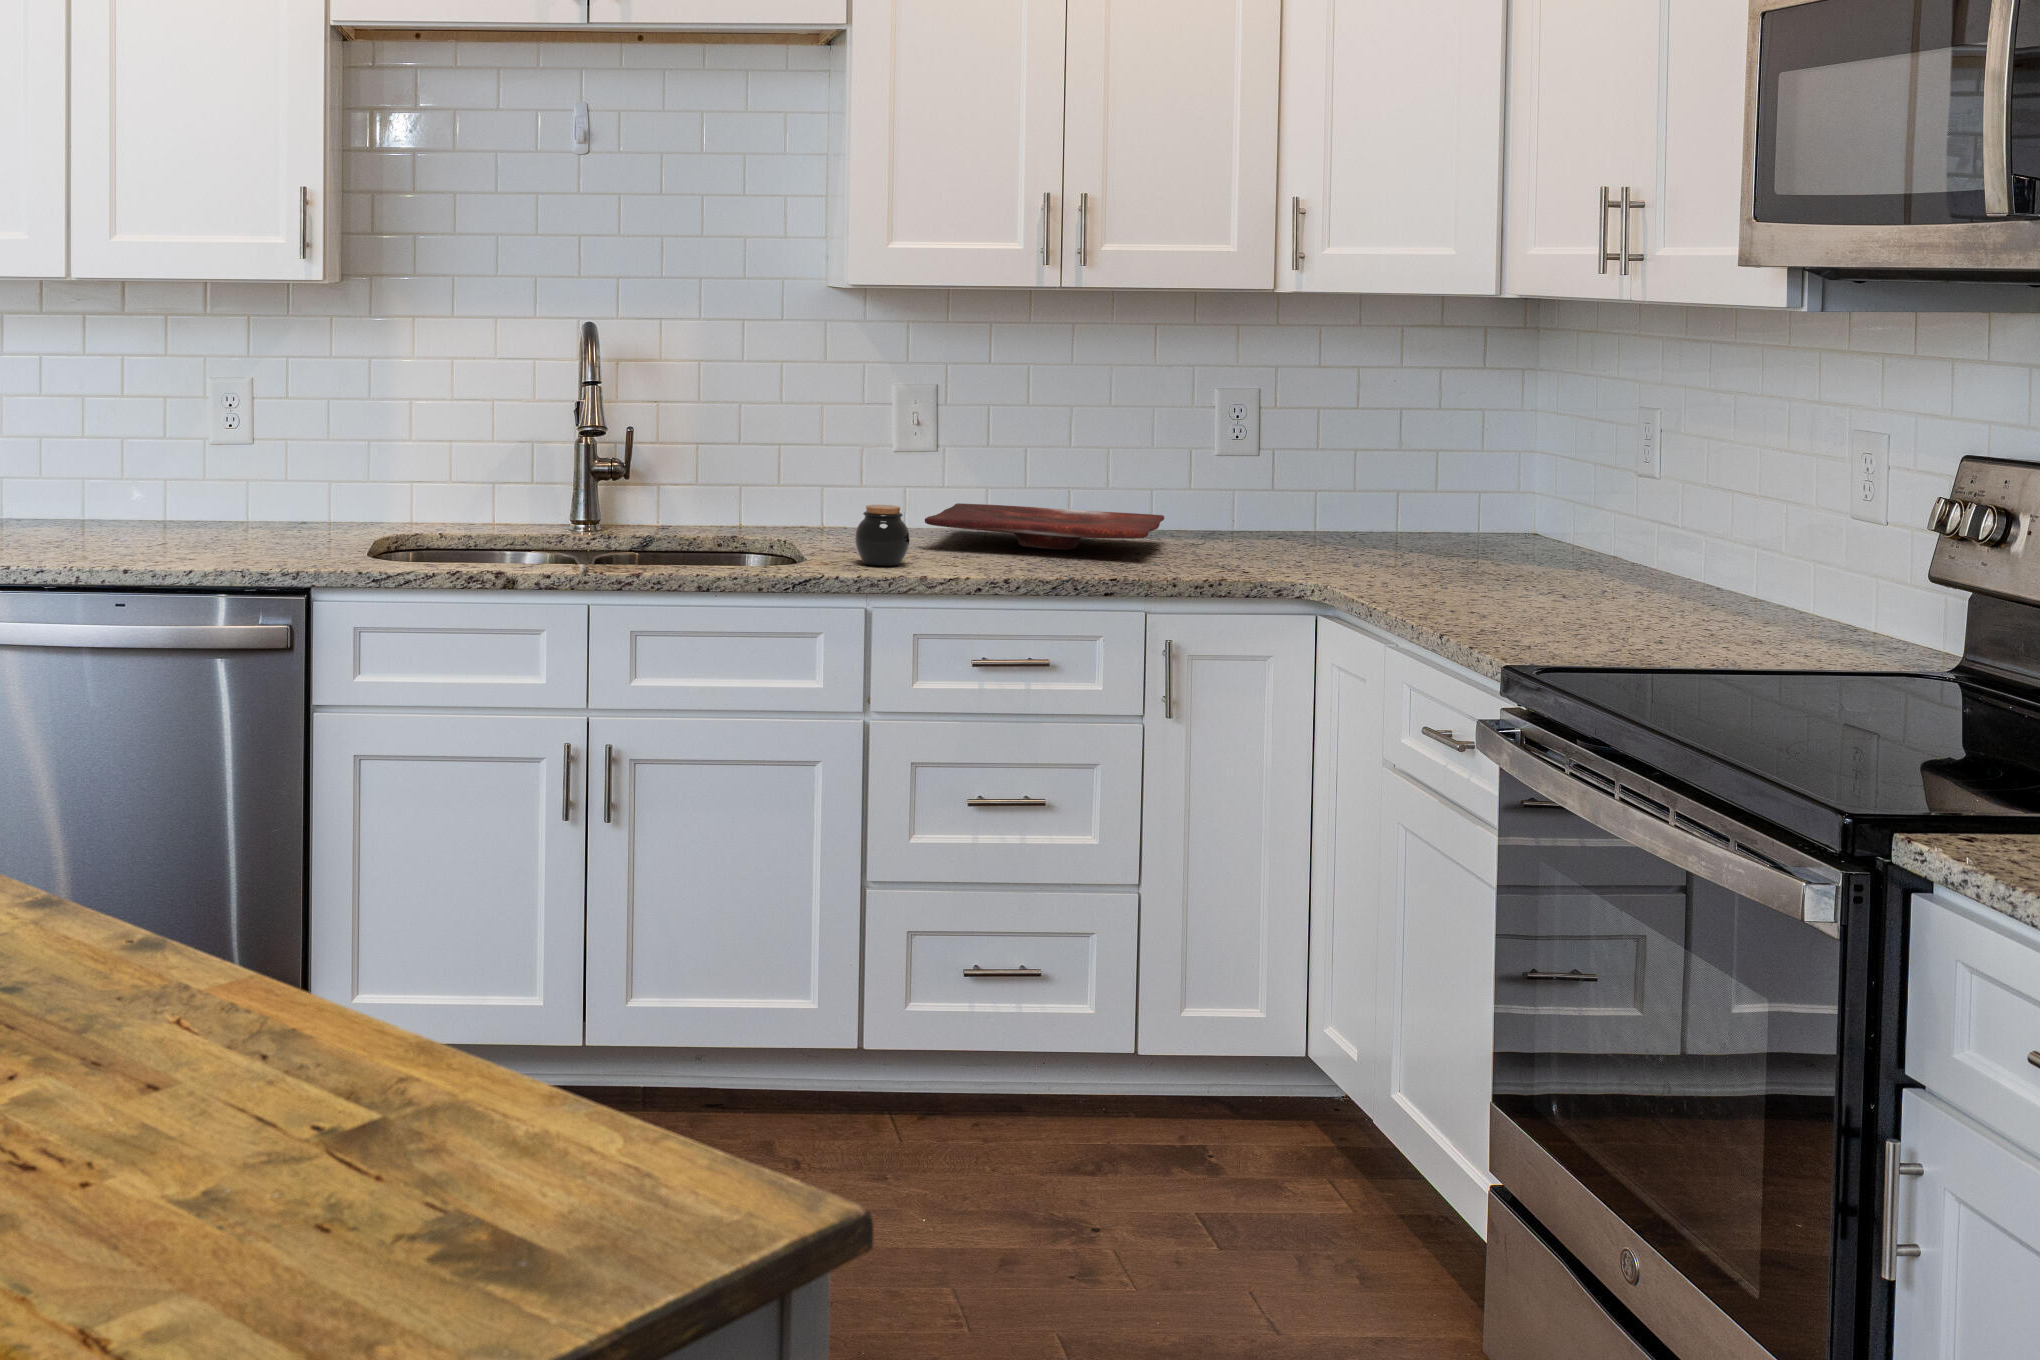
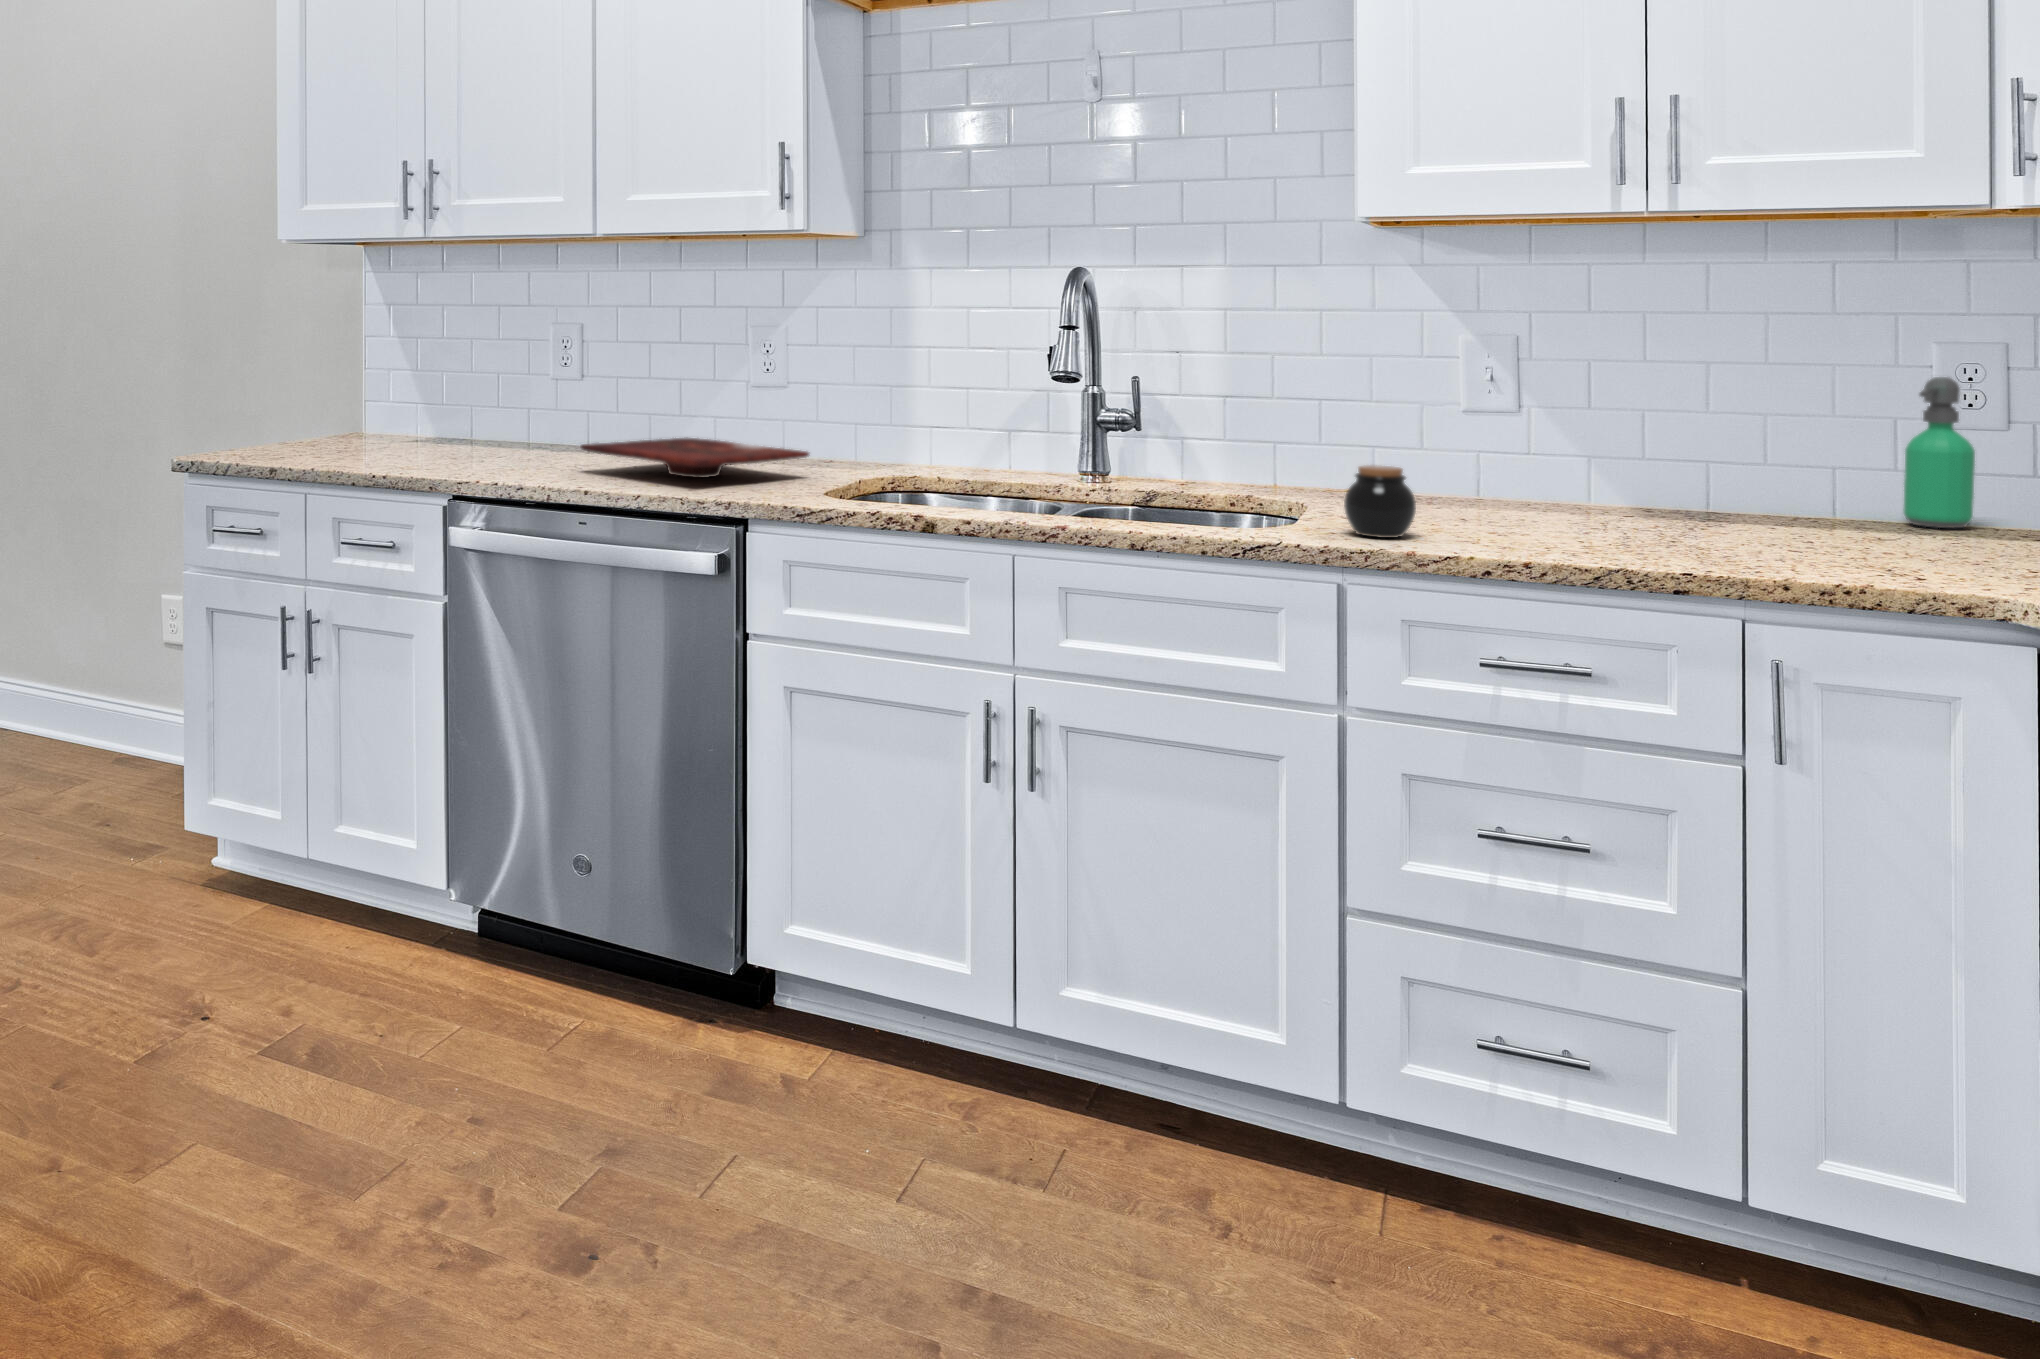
soap dispenser: none [1168,420,1209,533] -> present [1903,377,1975,528]
cutting board: present [925,503,1164,549] -> present [581,438,809,478]

